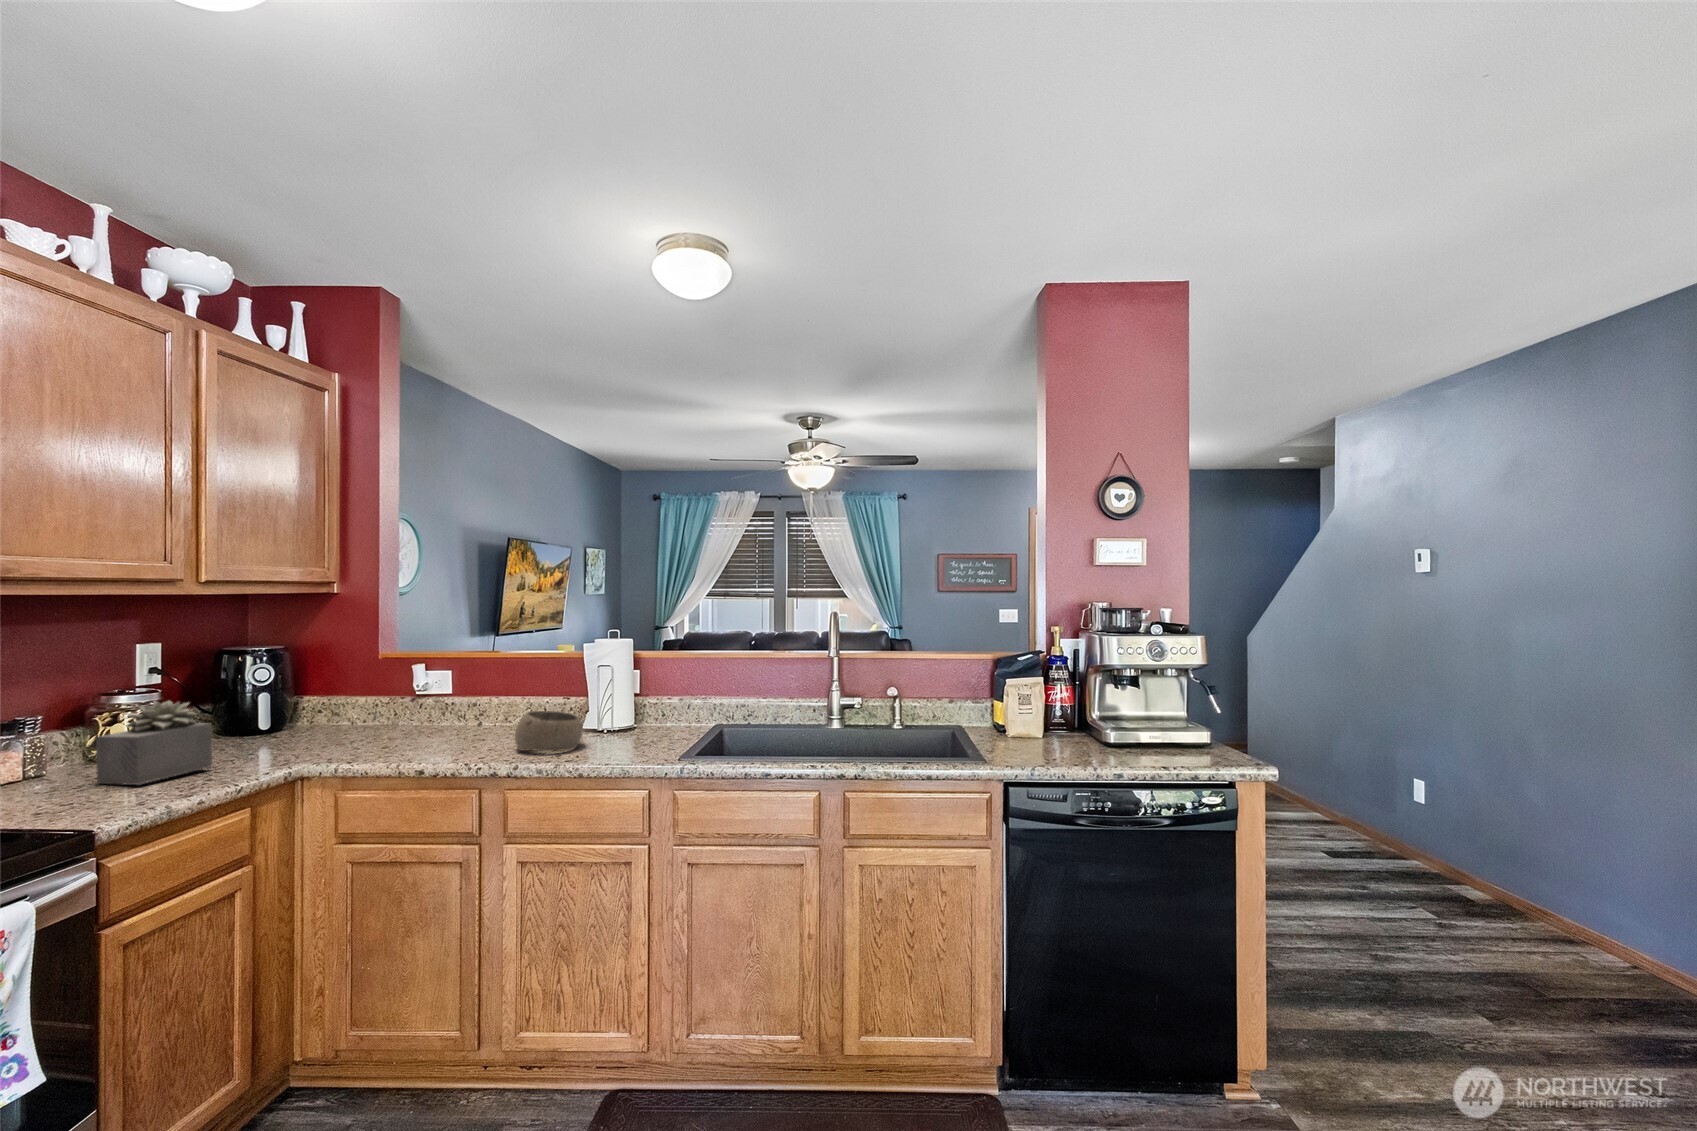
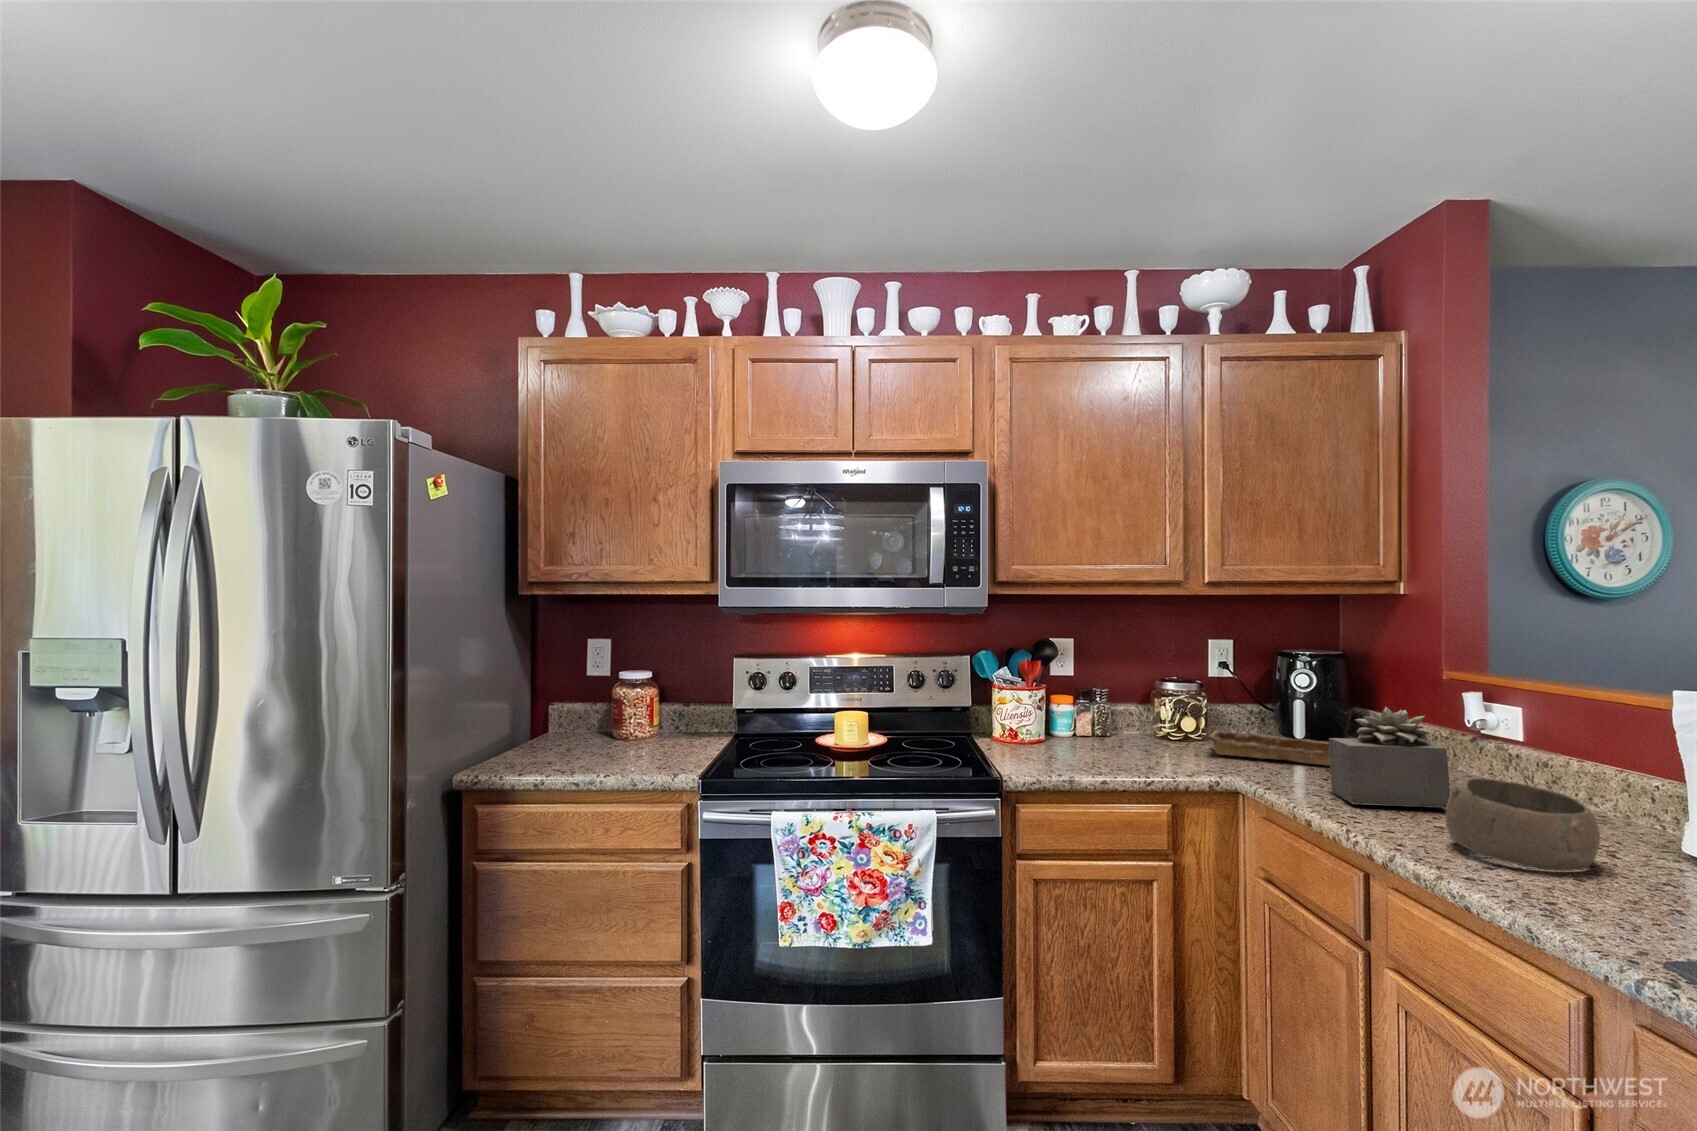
succulent plant: present [96,701,212,785] -> present [1329,707,1450,808]
tray: none [202,722,352,756] -> present [1210,730,1330,766]

